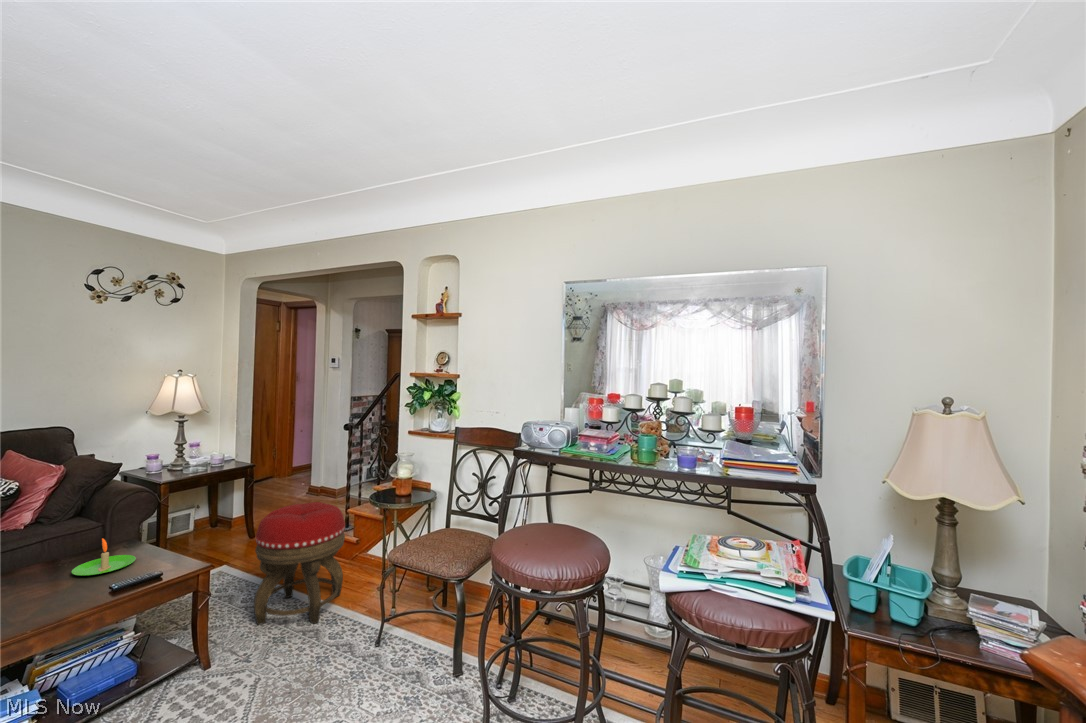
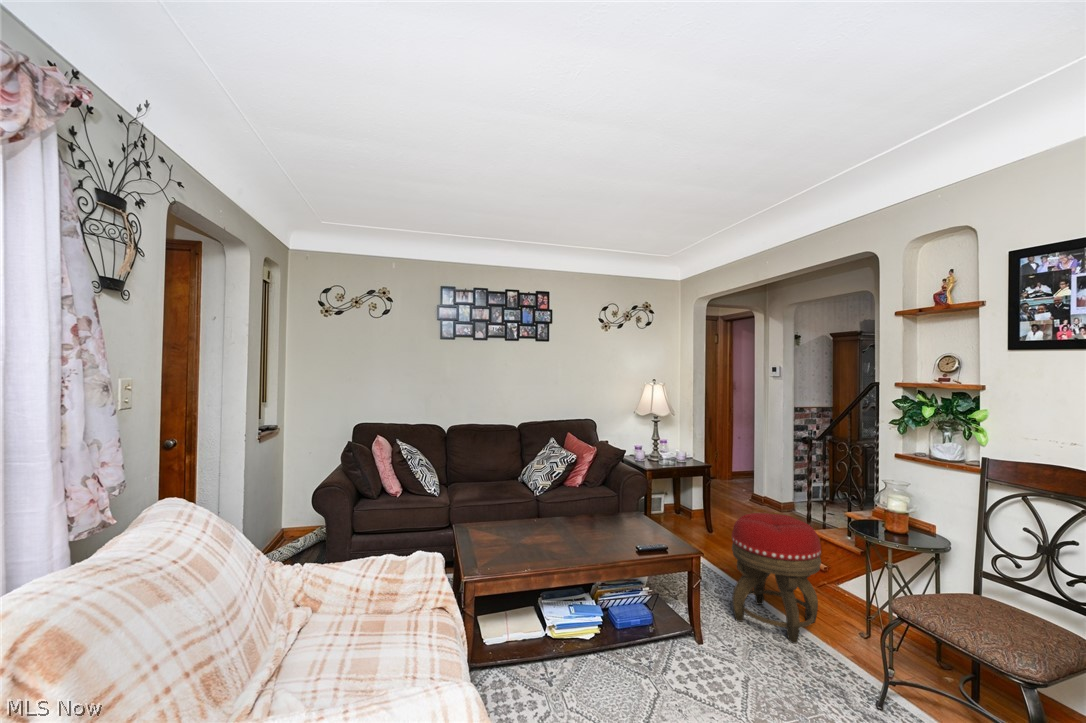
candle: present [72,538,136,575] -> none [611,507,648,534]

